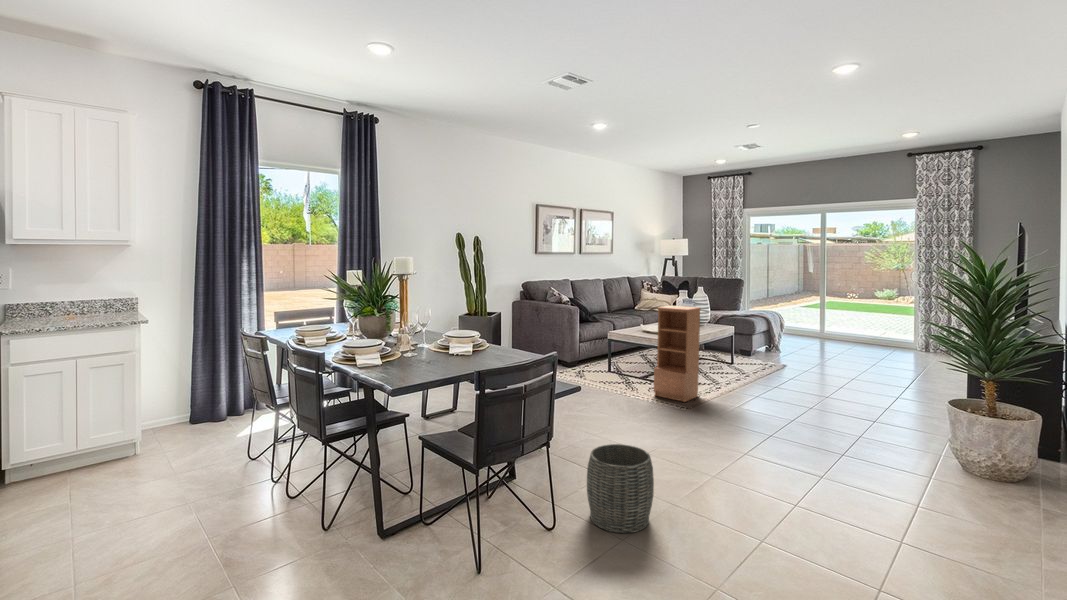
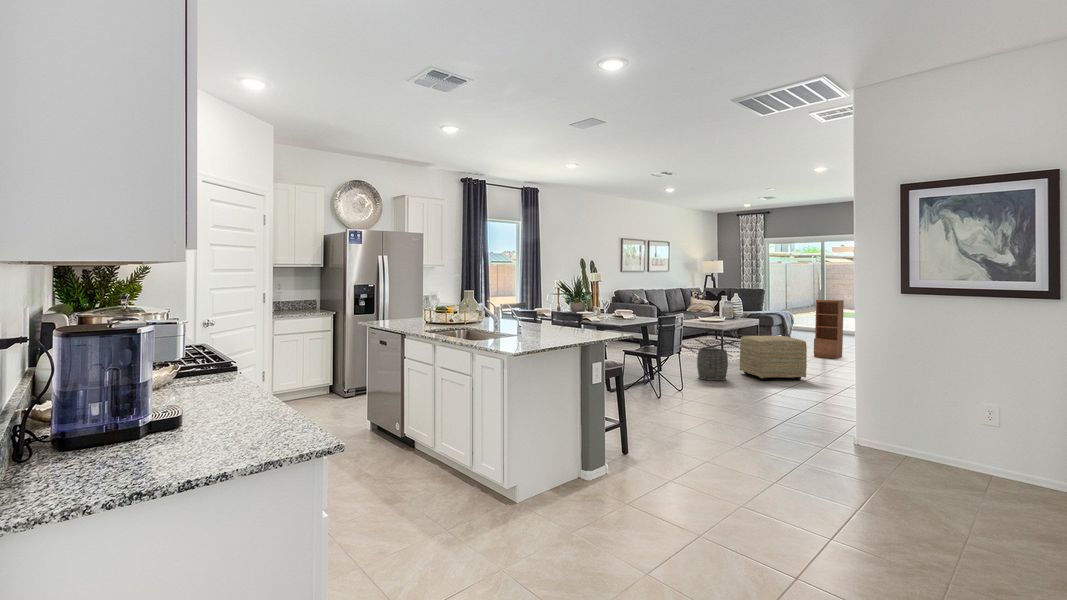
bookcase: present [654,306,700,402] -> present [814,300,844,359]
ottoman: none [686,409,833,527] -> present [740,336,807,380]

